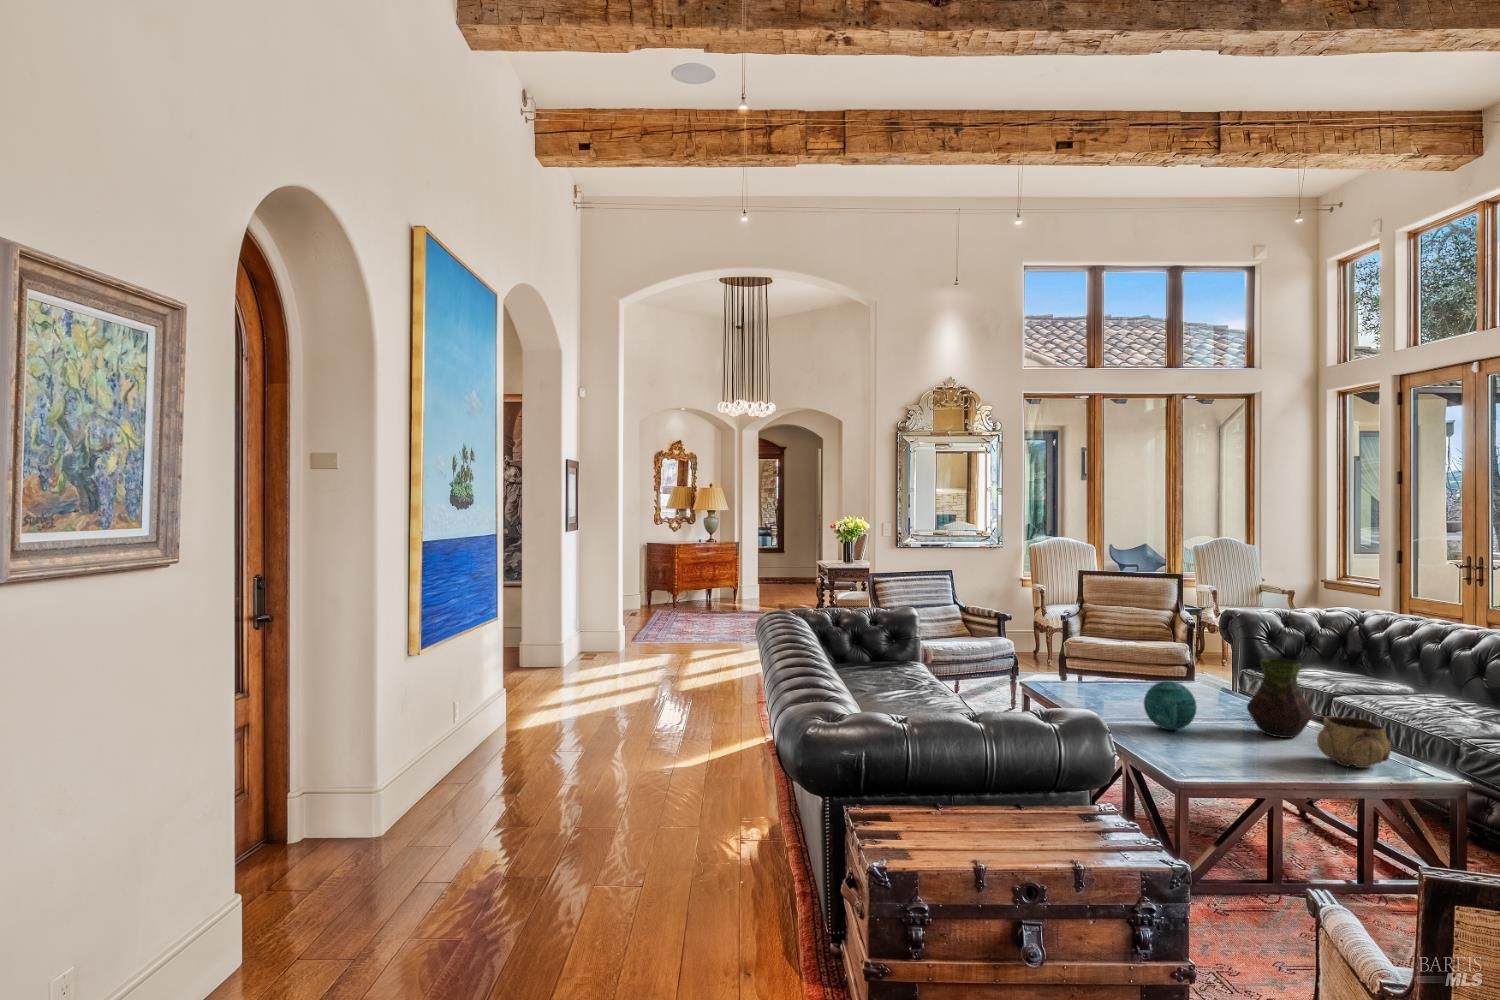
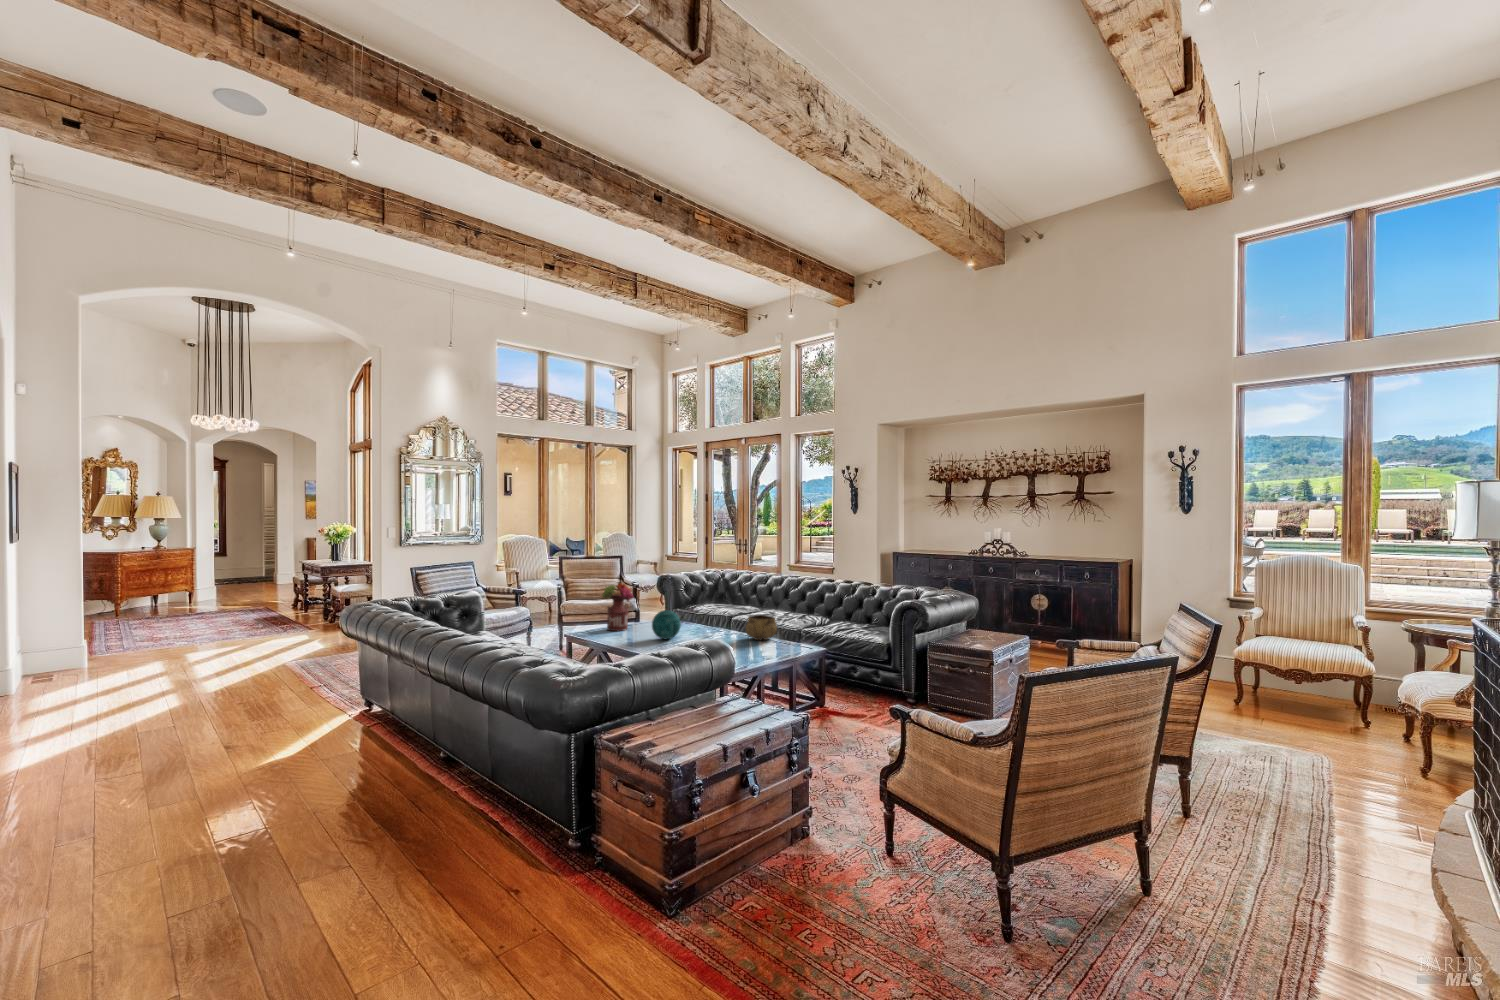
flower arrangement: none [1083,627,1137,703] -> present [602,583,634,631]
vase: present [1247,658,1314,738] -> none [702,589,734,633]

